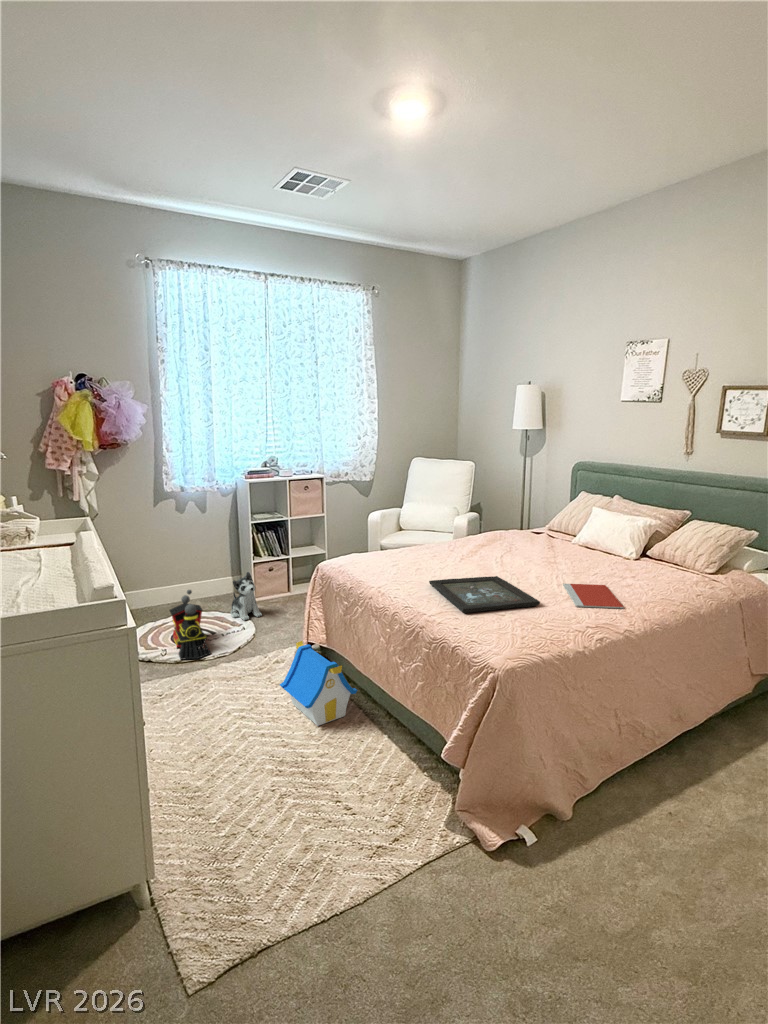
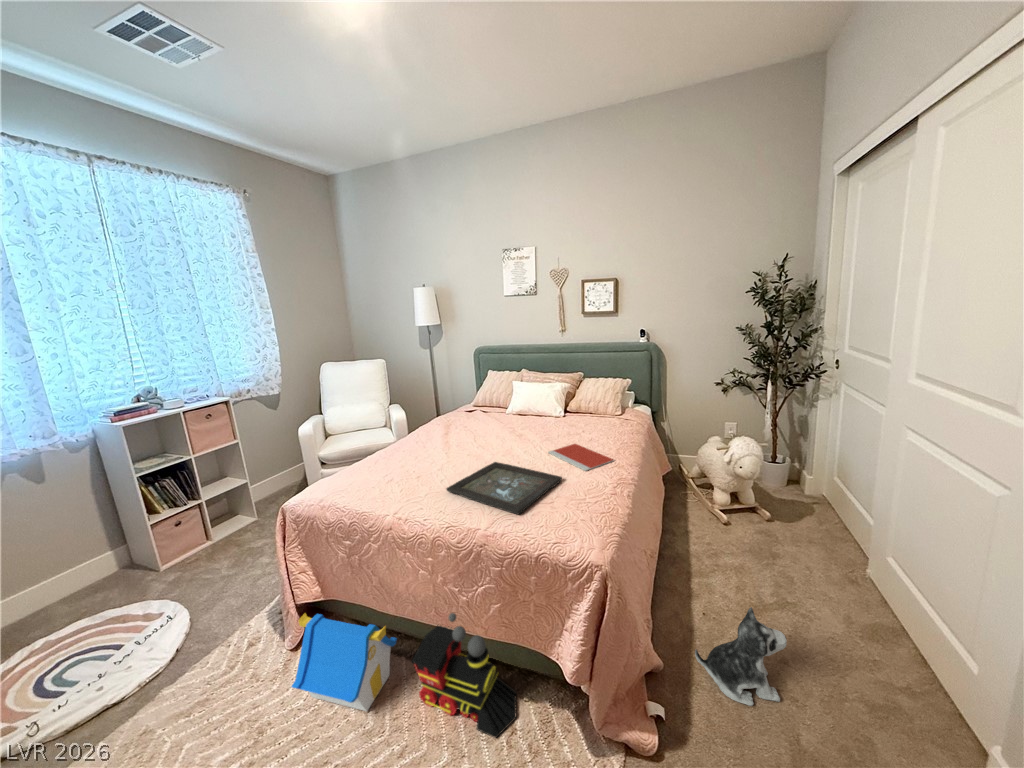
plush toy: present [231,572,262,620] -> present [695,607,787,706]
toy train: present [170,590,211,659] -> present [412,613,517,738]

